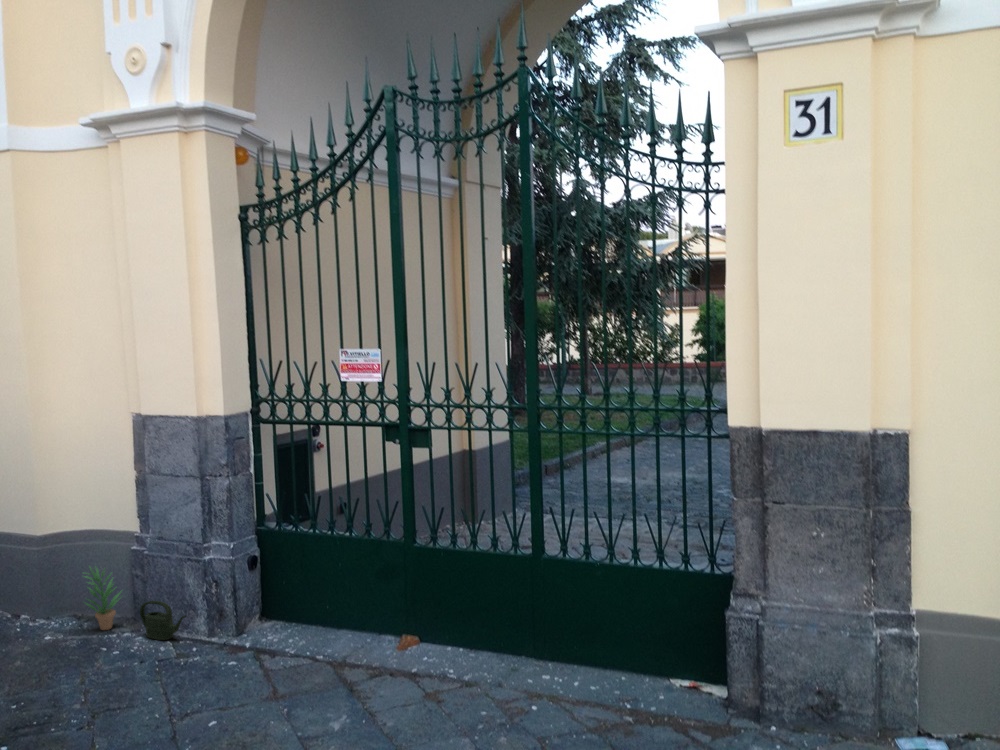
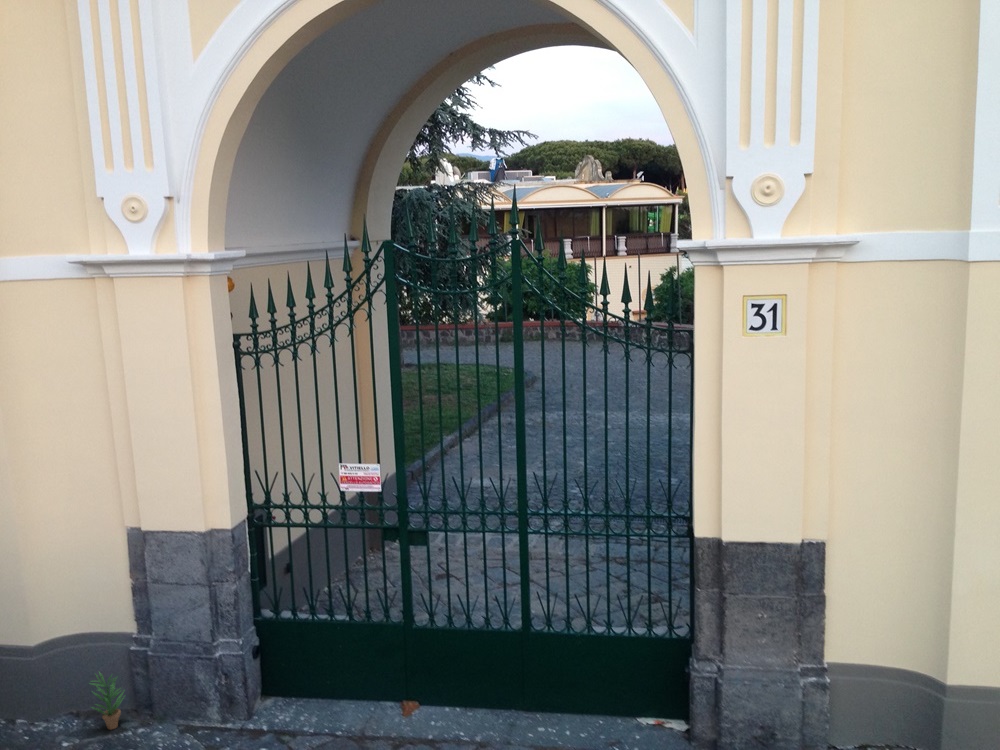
watering can: present [140,601,186,640] -> none [152,699,204,734]

